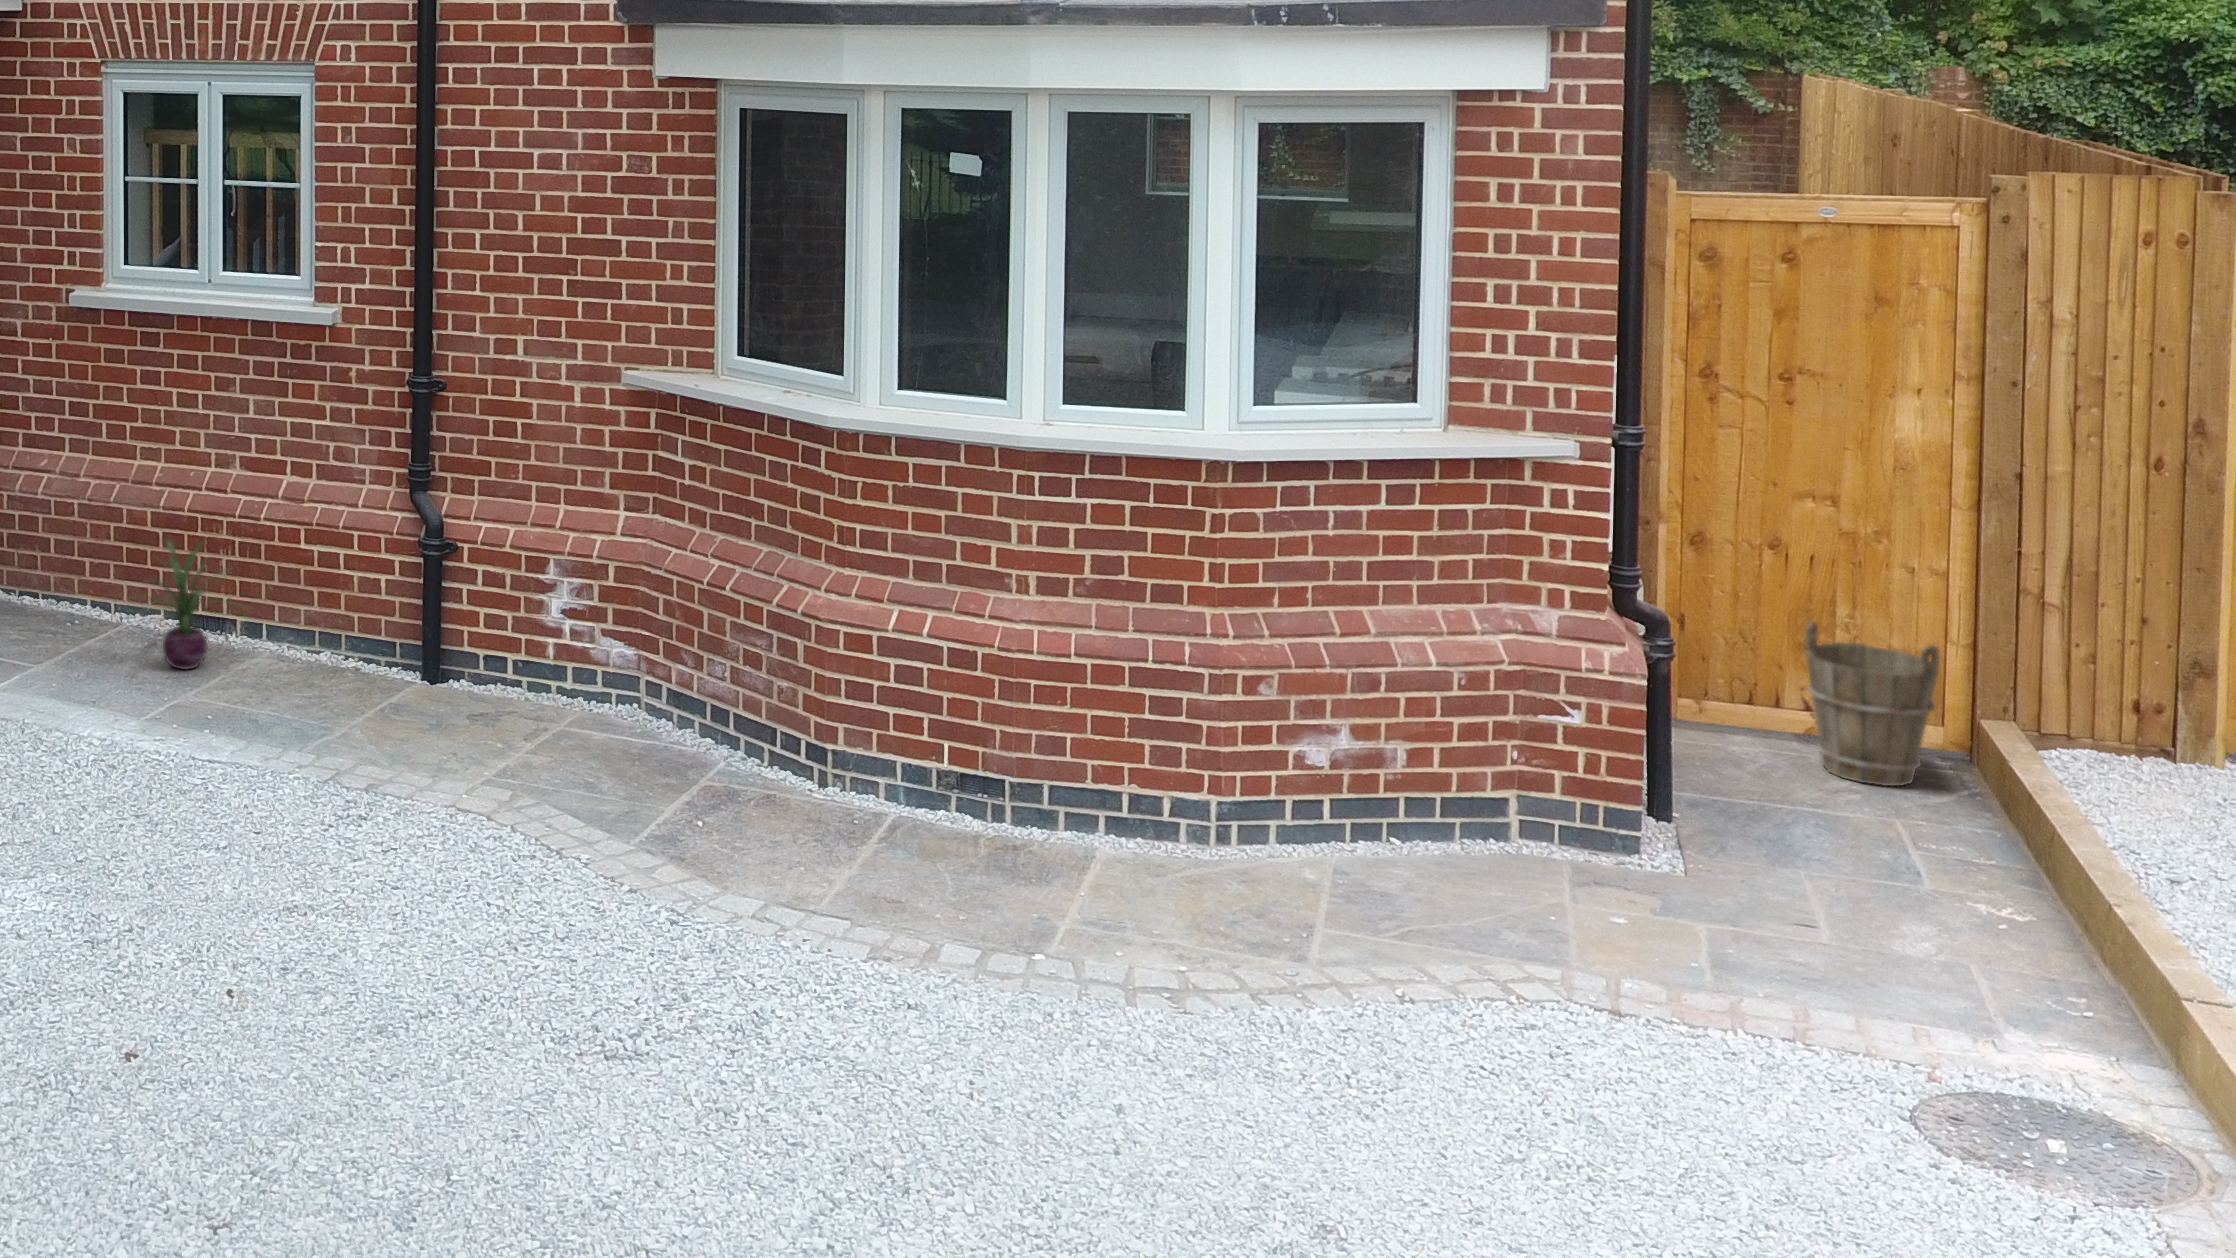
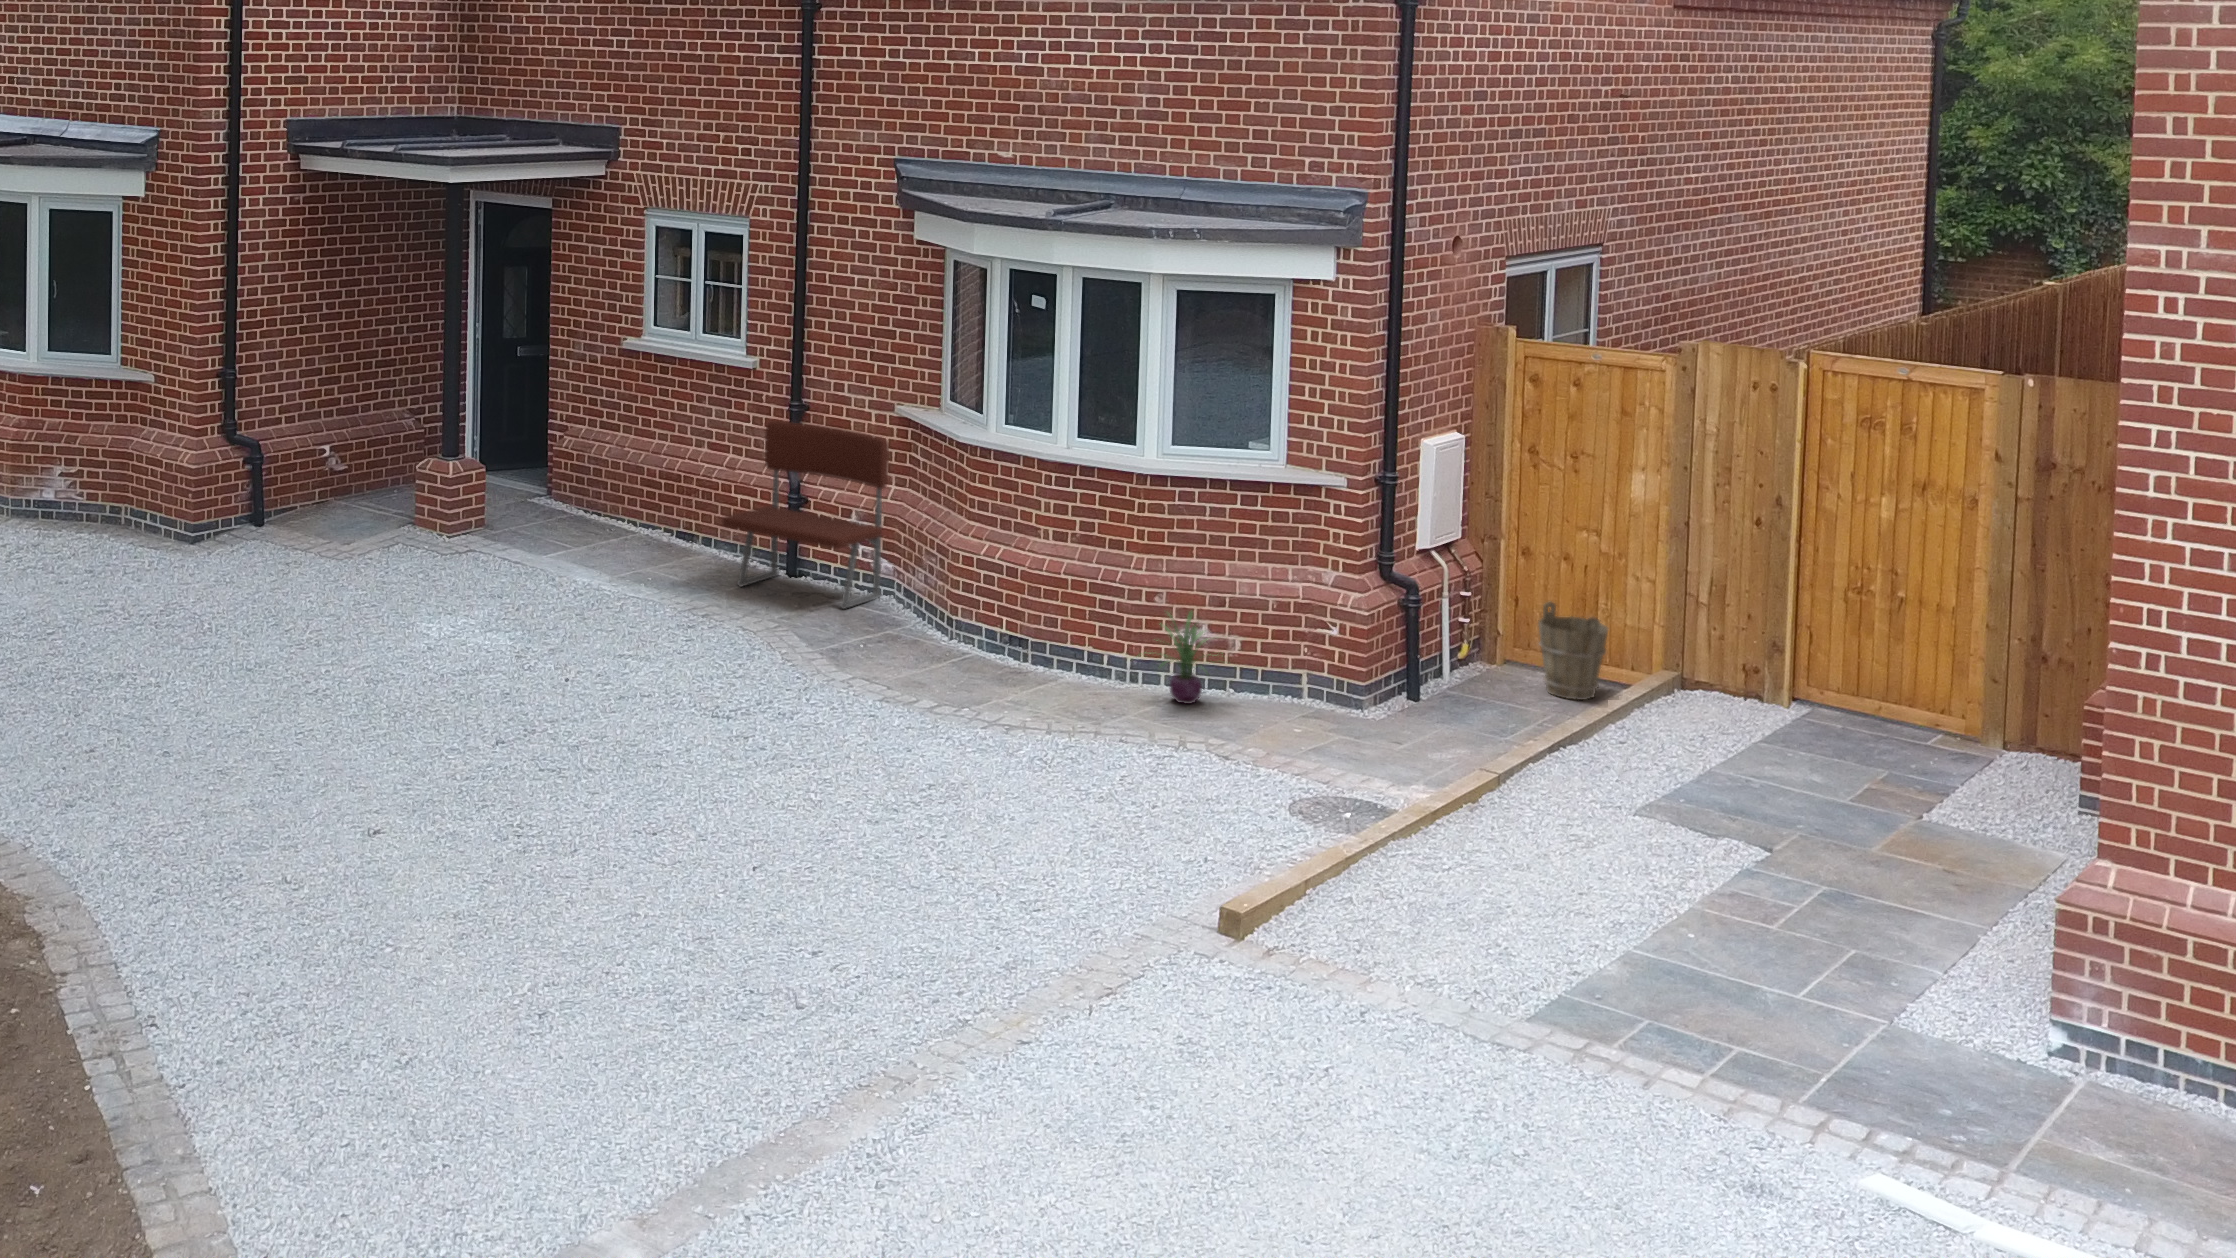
bench: none [345,413,635,741] -> present [722,421,889,609]
decorative plant: present [147,539,227,669] -> present [1141,612,1208,704]

